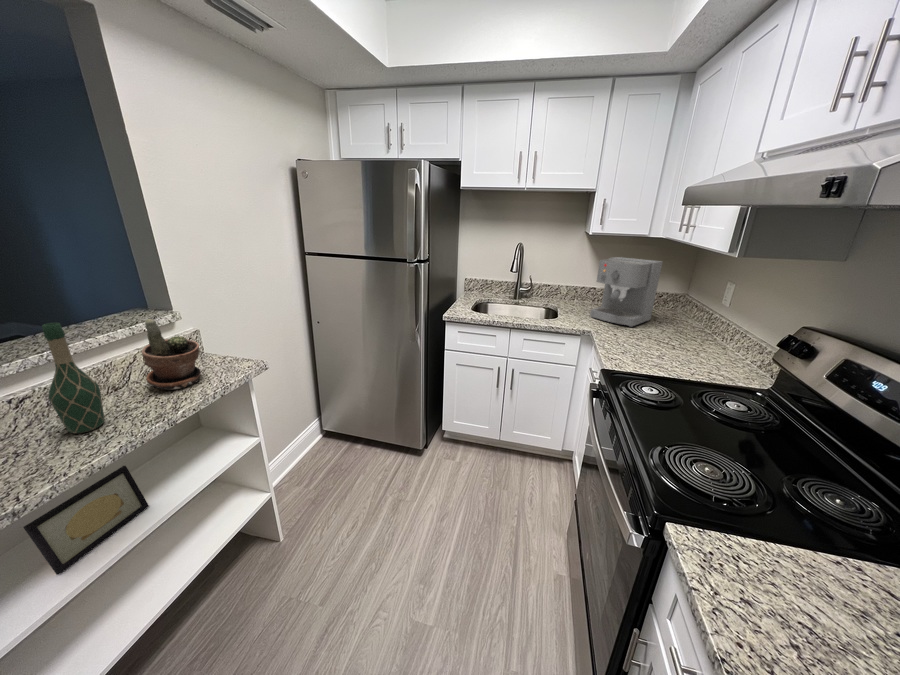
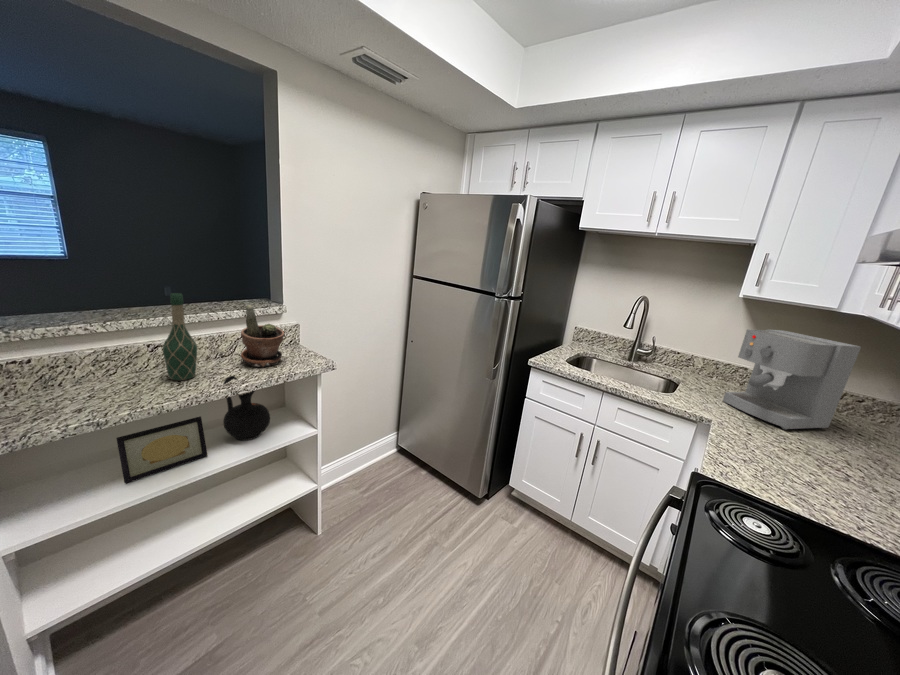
ceramic jug: none [140,402,206,477] -> present [223,376,270,440]

